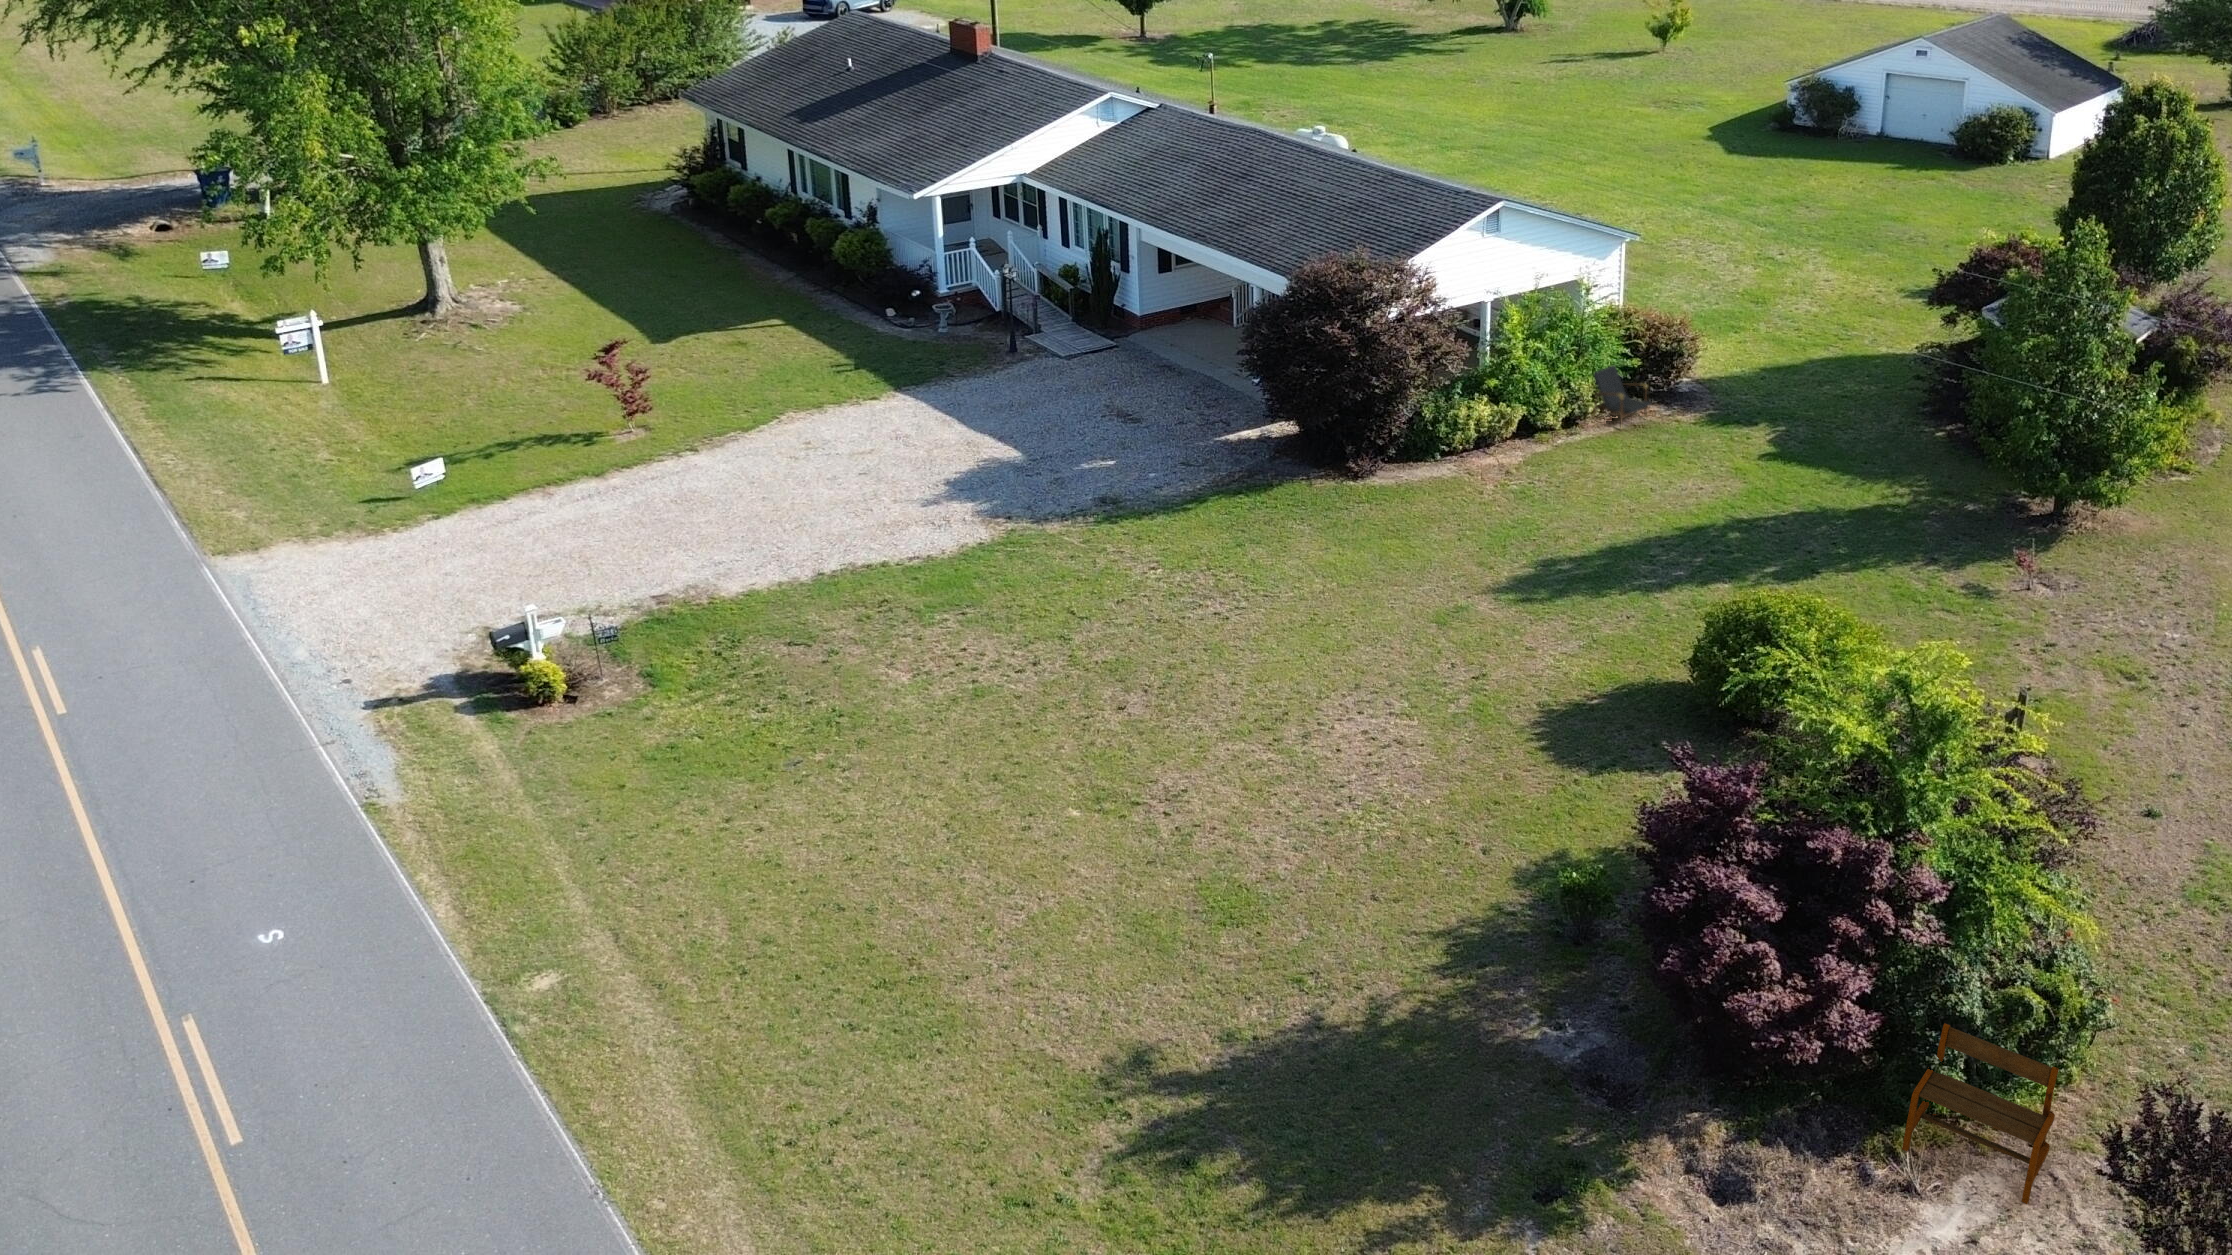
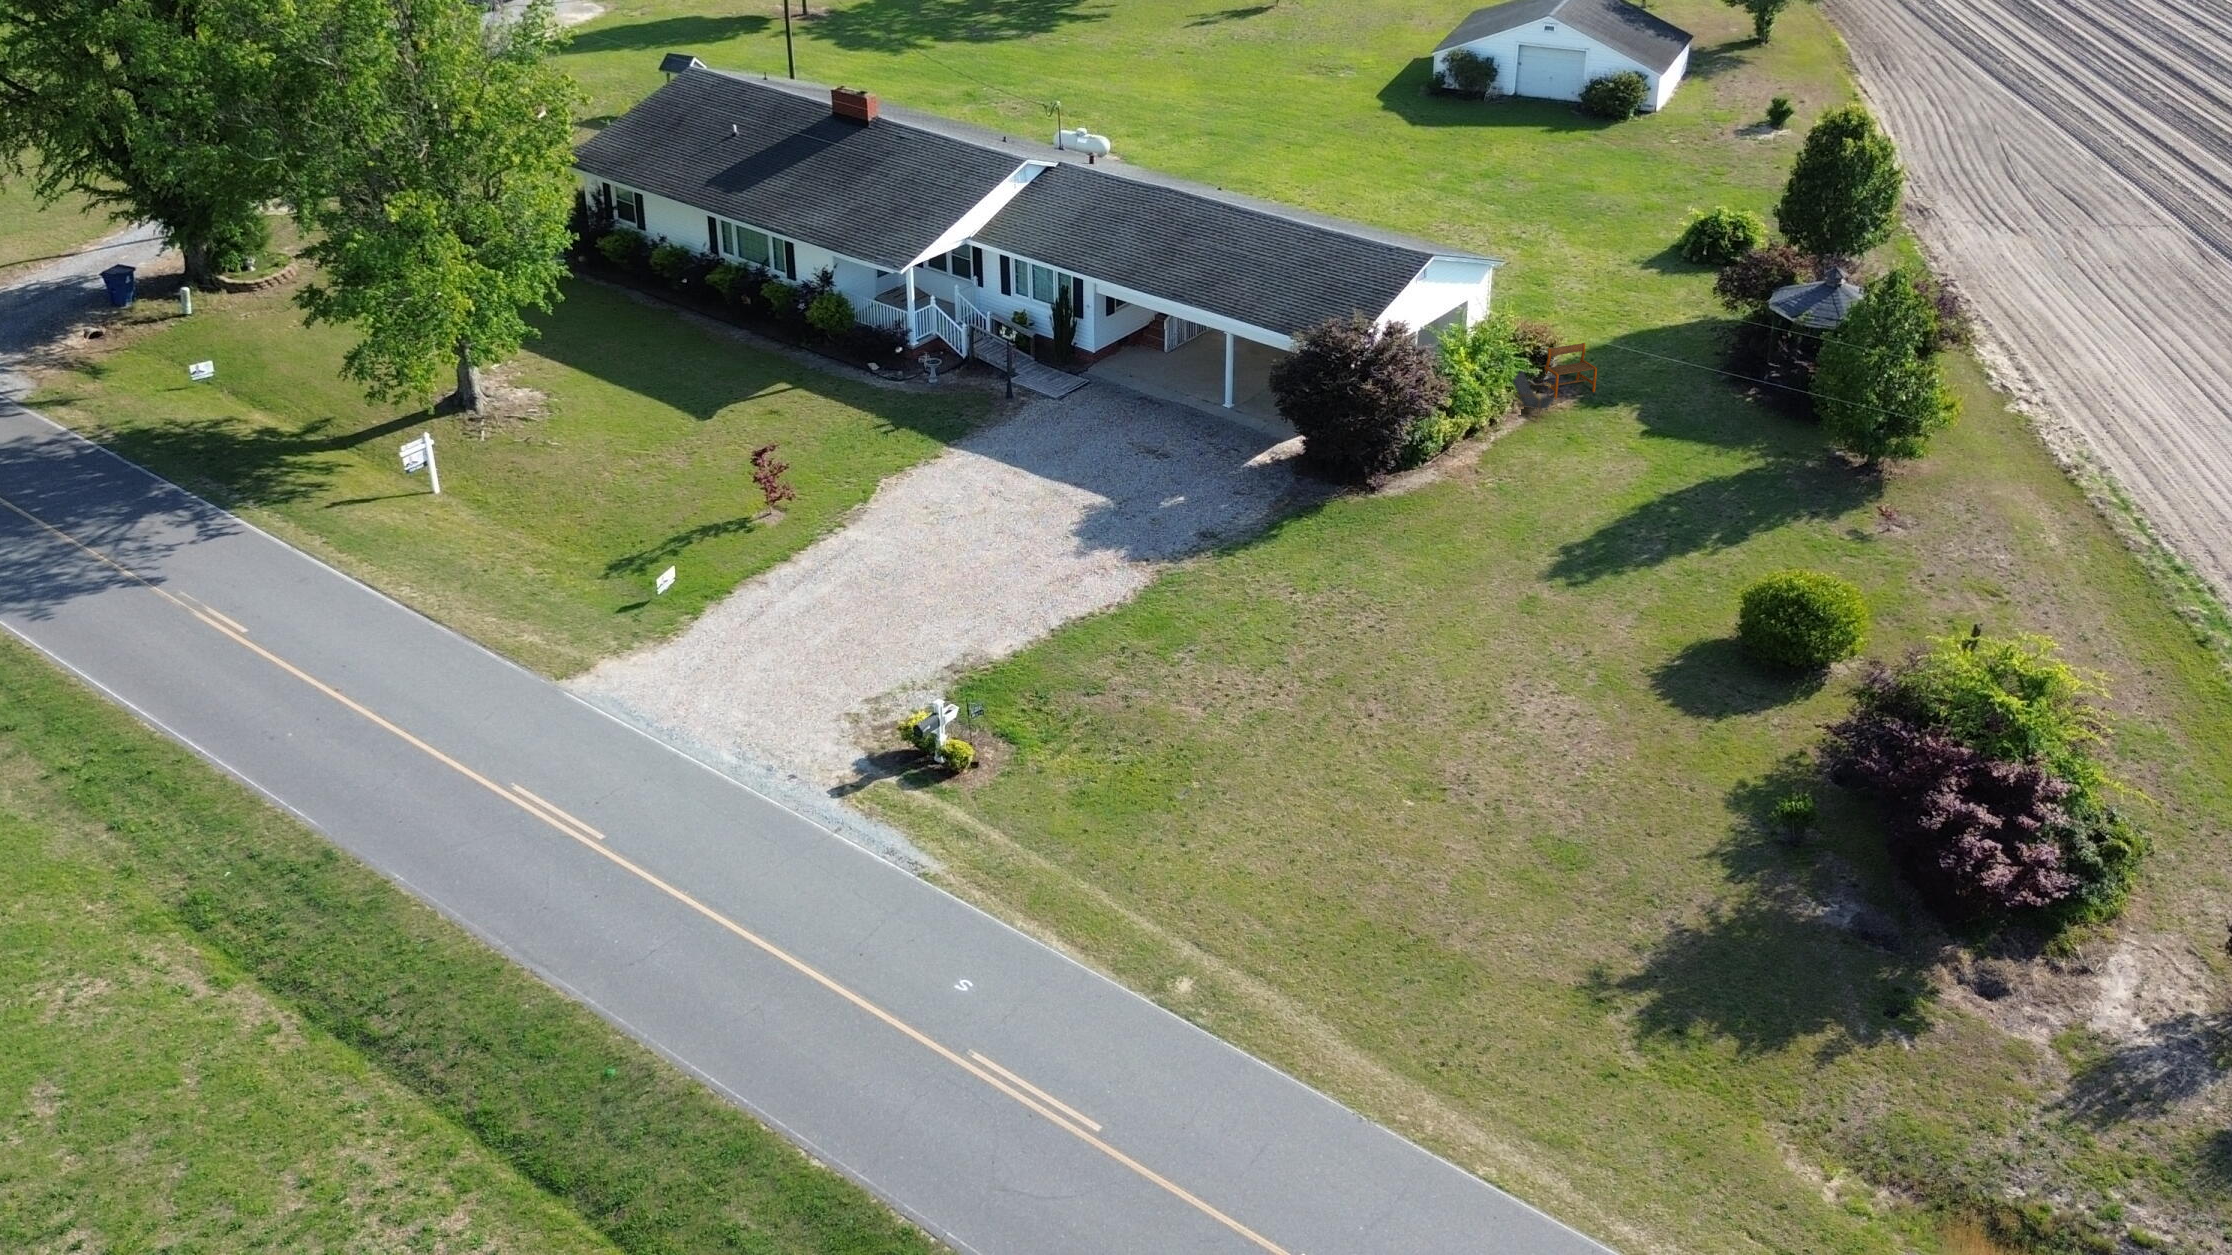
bench: present [1902,1024,2059,1204] -> present [1545,343,1597,399]

